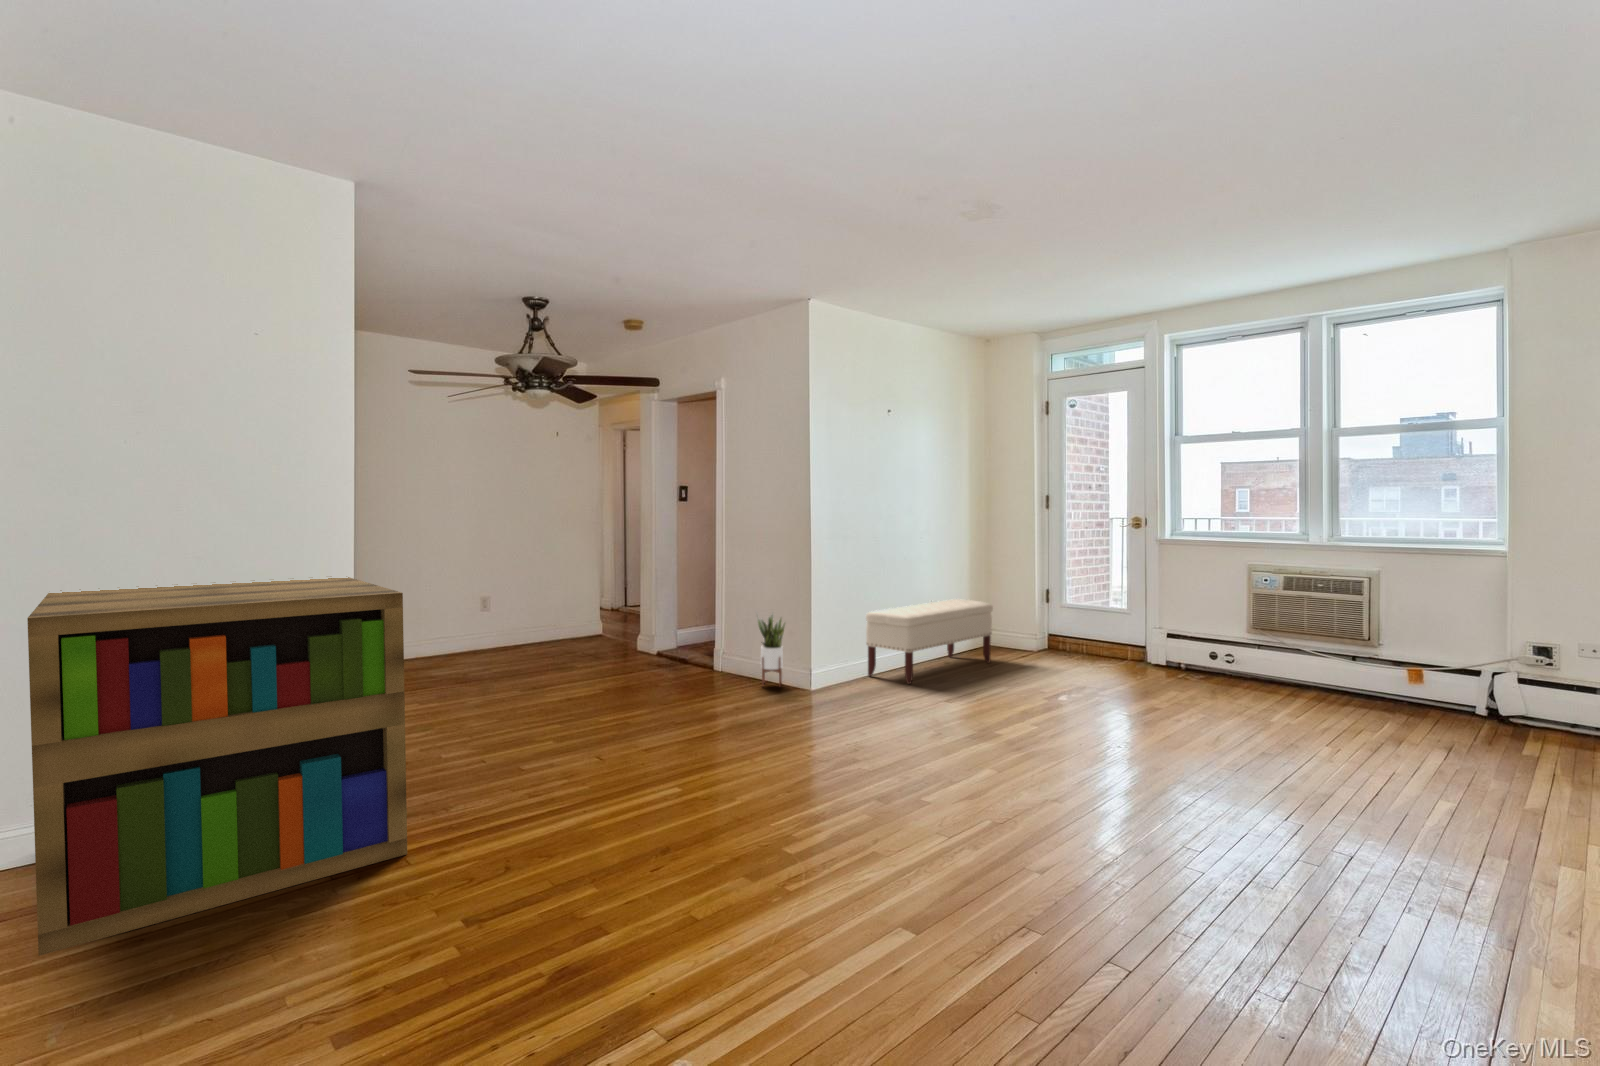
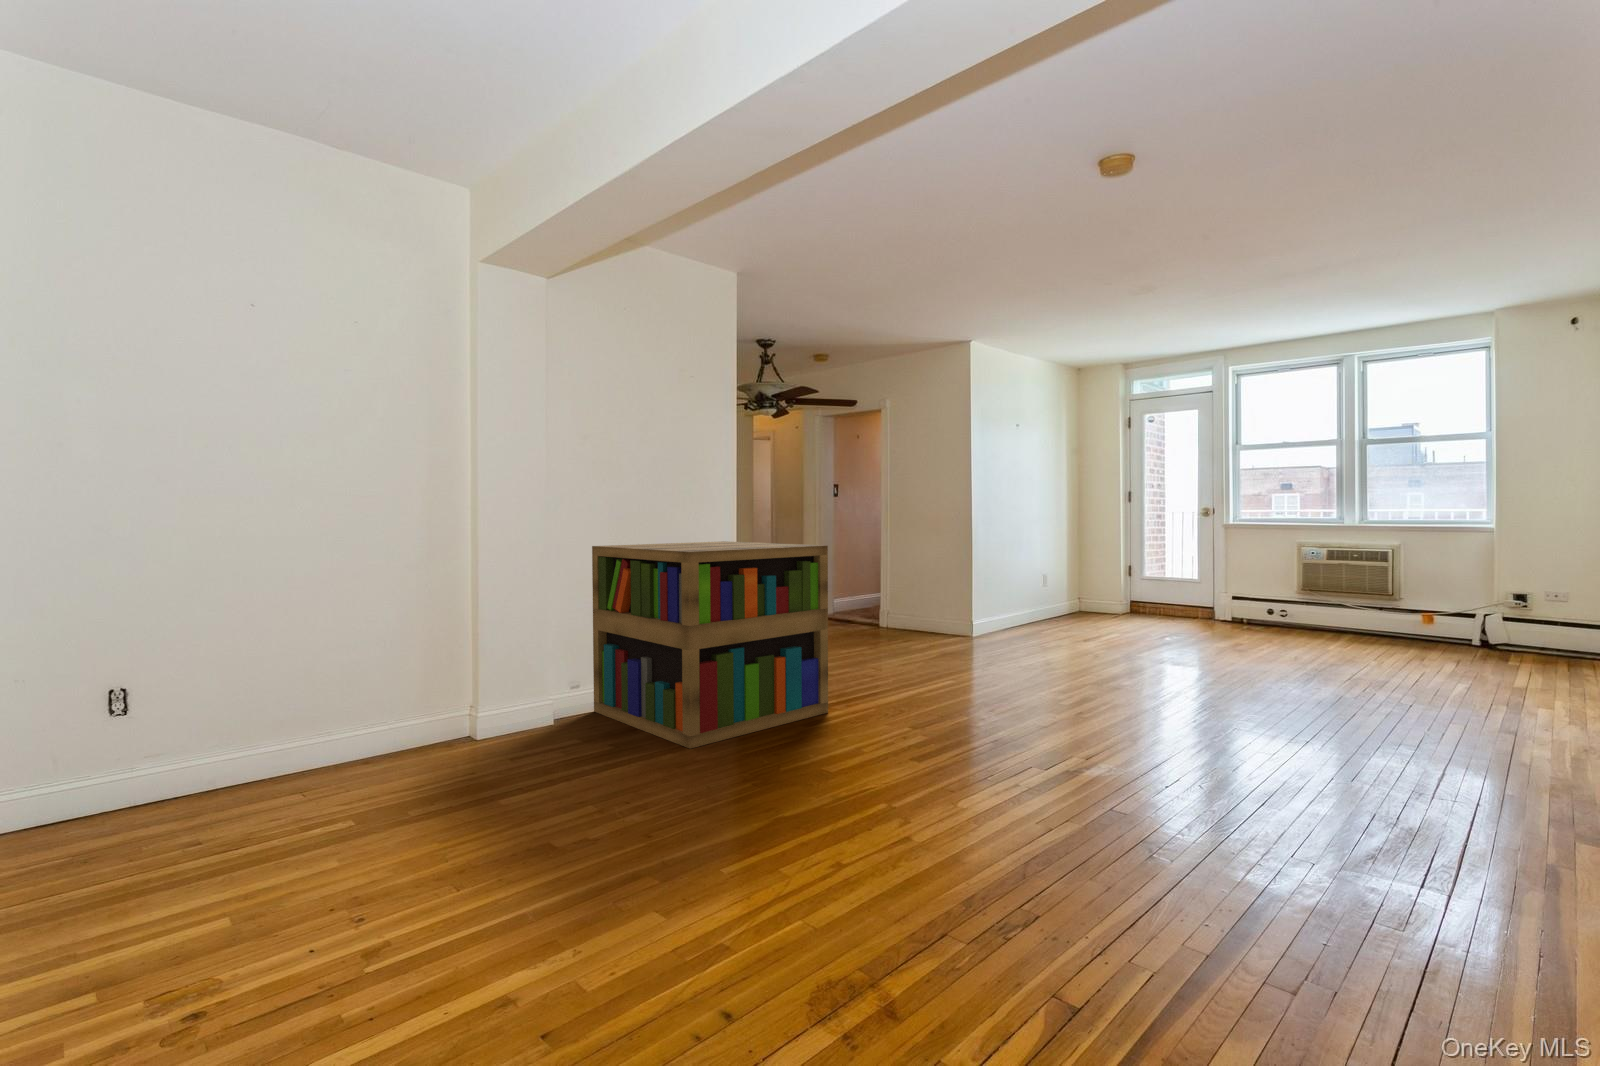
bench: present [866,599,993,684] -> none [1006,573,1095,634]
potted plant: present [757,613,786,686] -> none [928,578,953,636]

